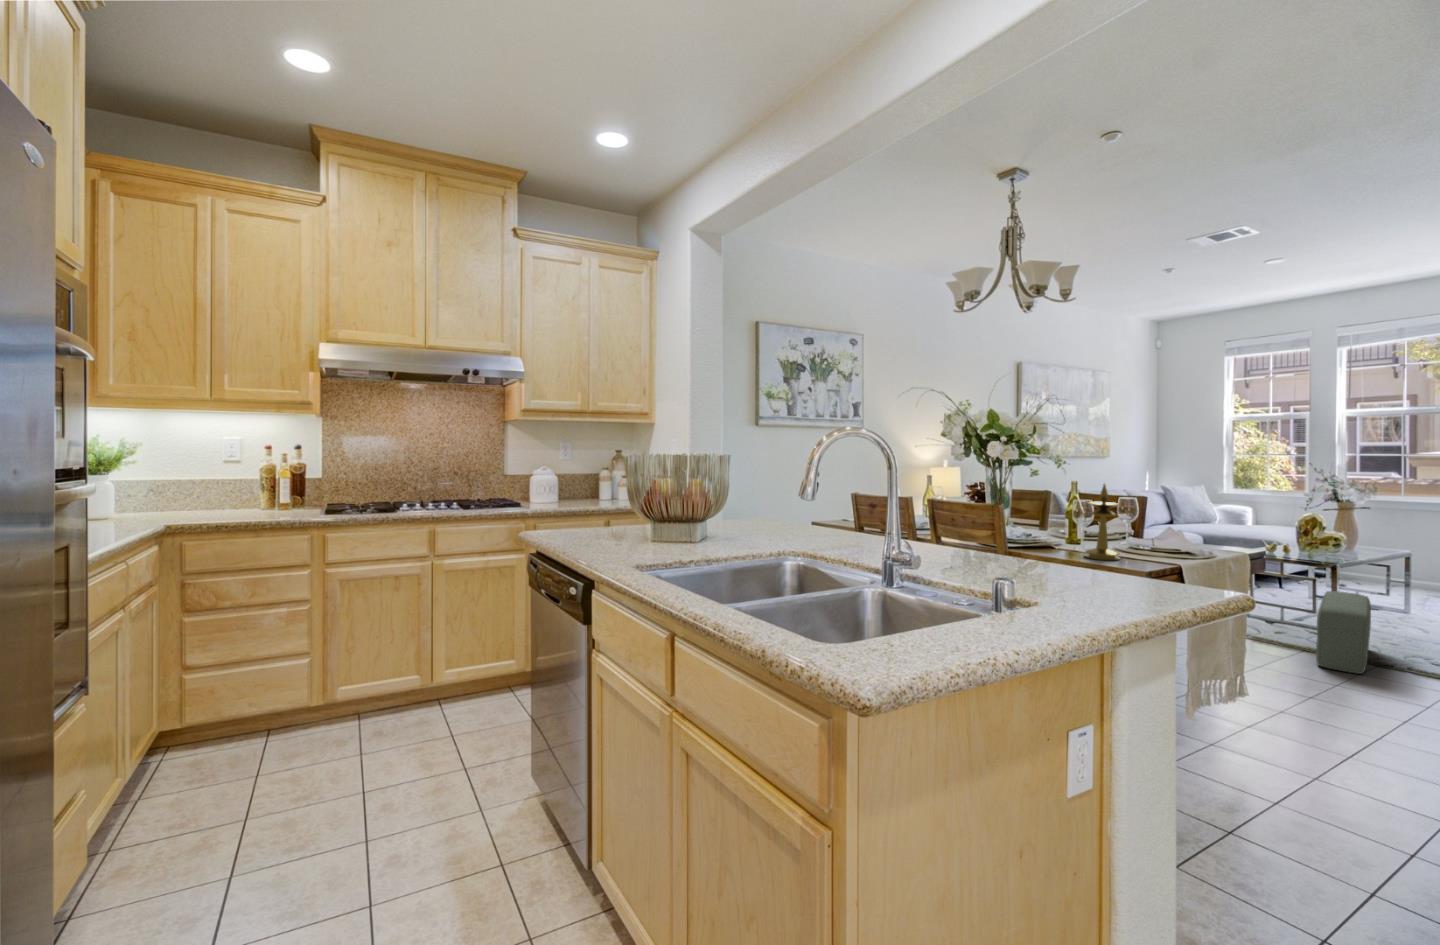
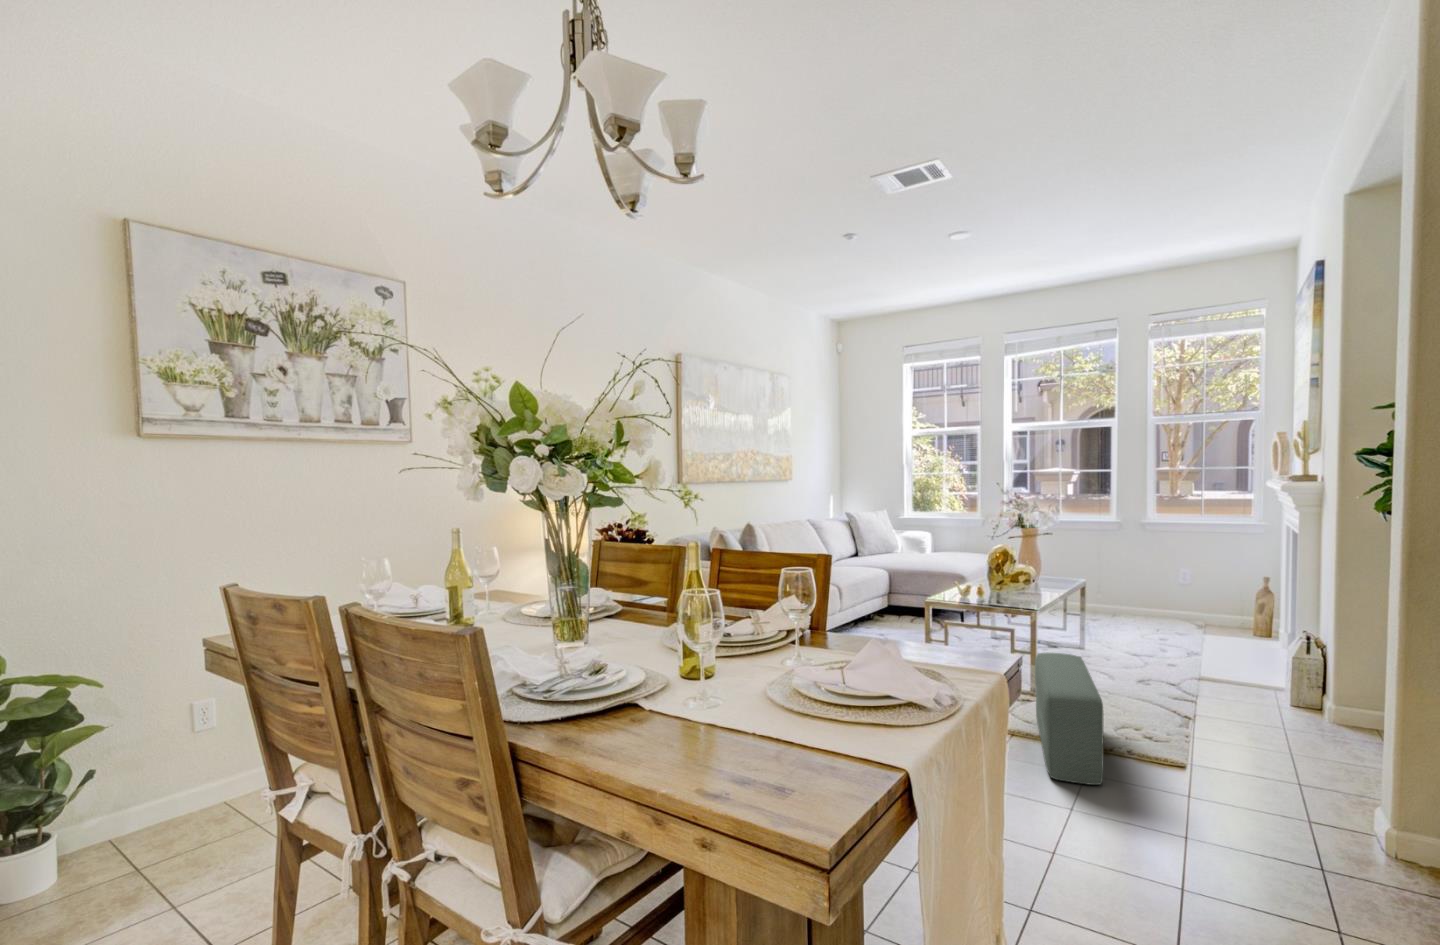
candlestick: present [1085,484,1121,560] -> none [686,558,772,776]

